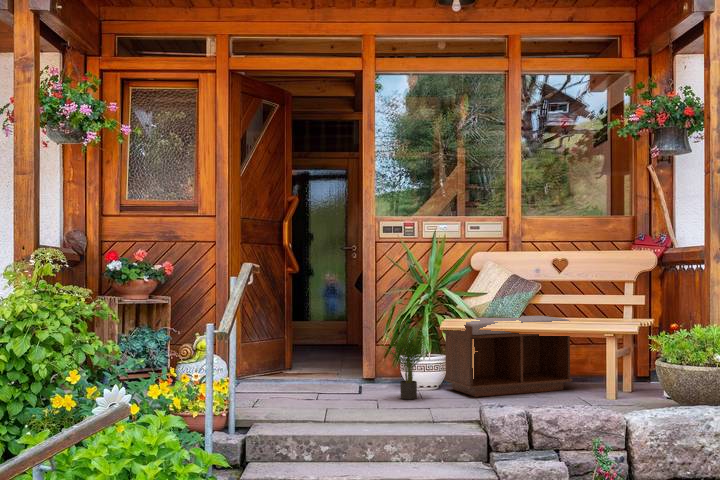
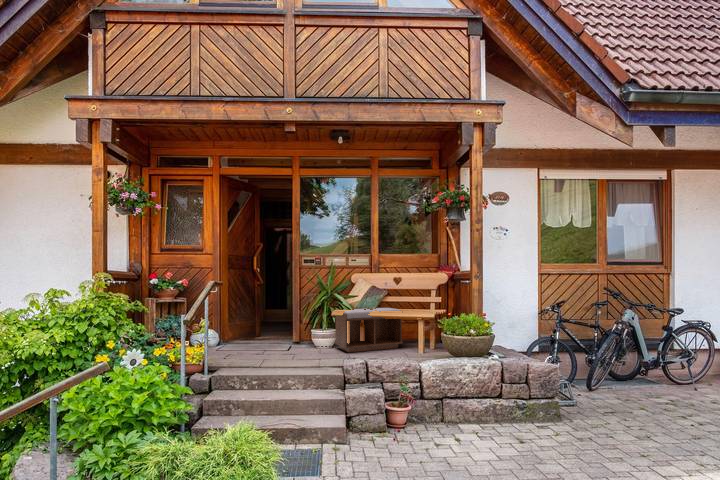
potted plant: present [383,324,427,399] -> none [294,308,327,354]

